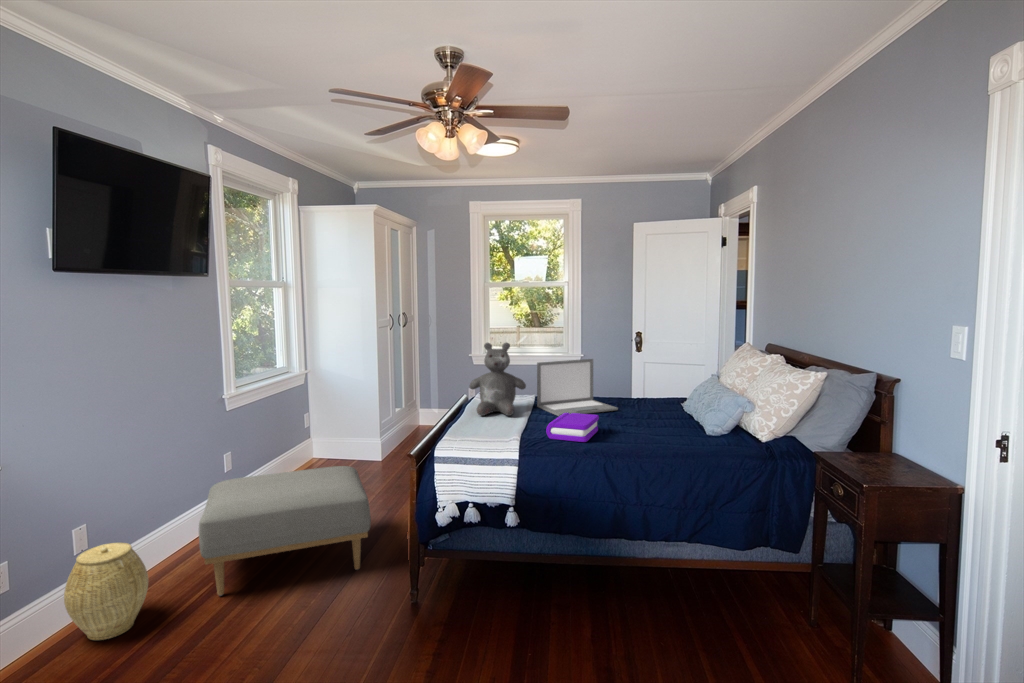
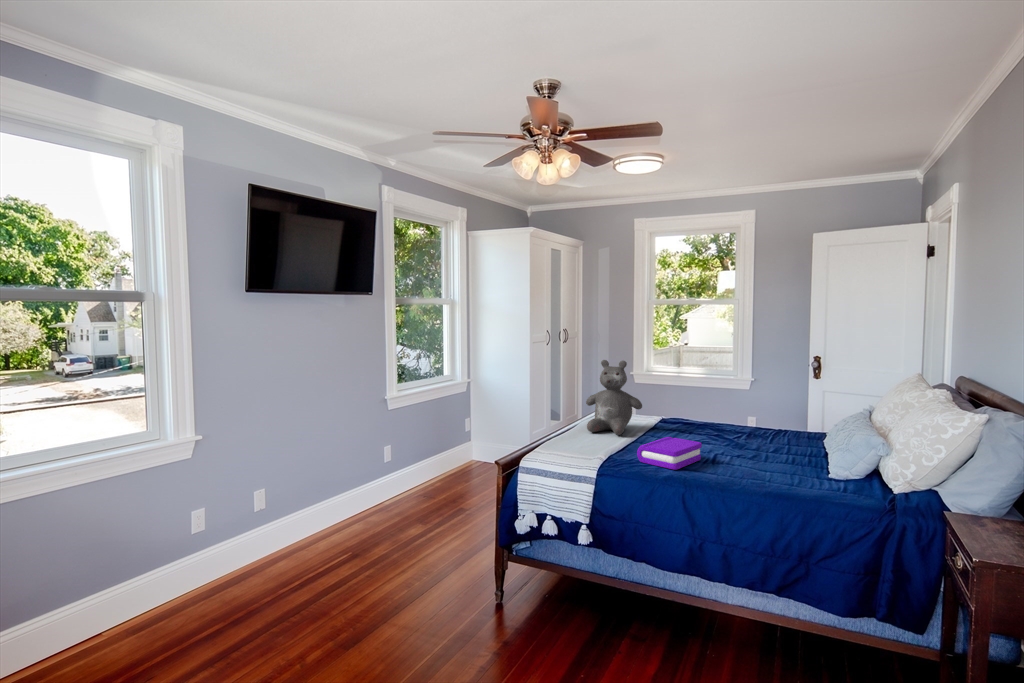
laptop: present [537,359,618,416] -> none [658,382,745,441]
ottoman: present [199,466,371,595] -> none [334,466,479,562]
woven basket: present [64,543,148,640] -> none [237,504,296,579]

